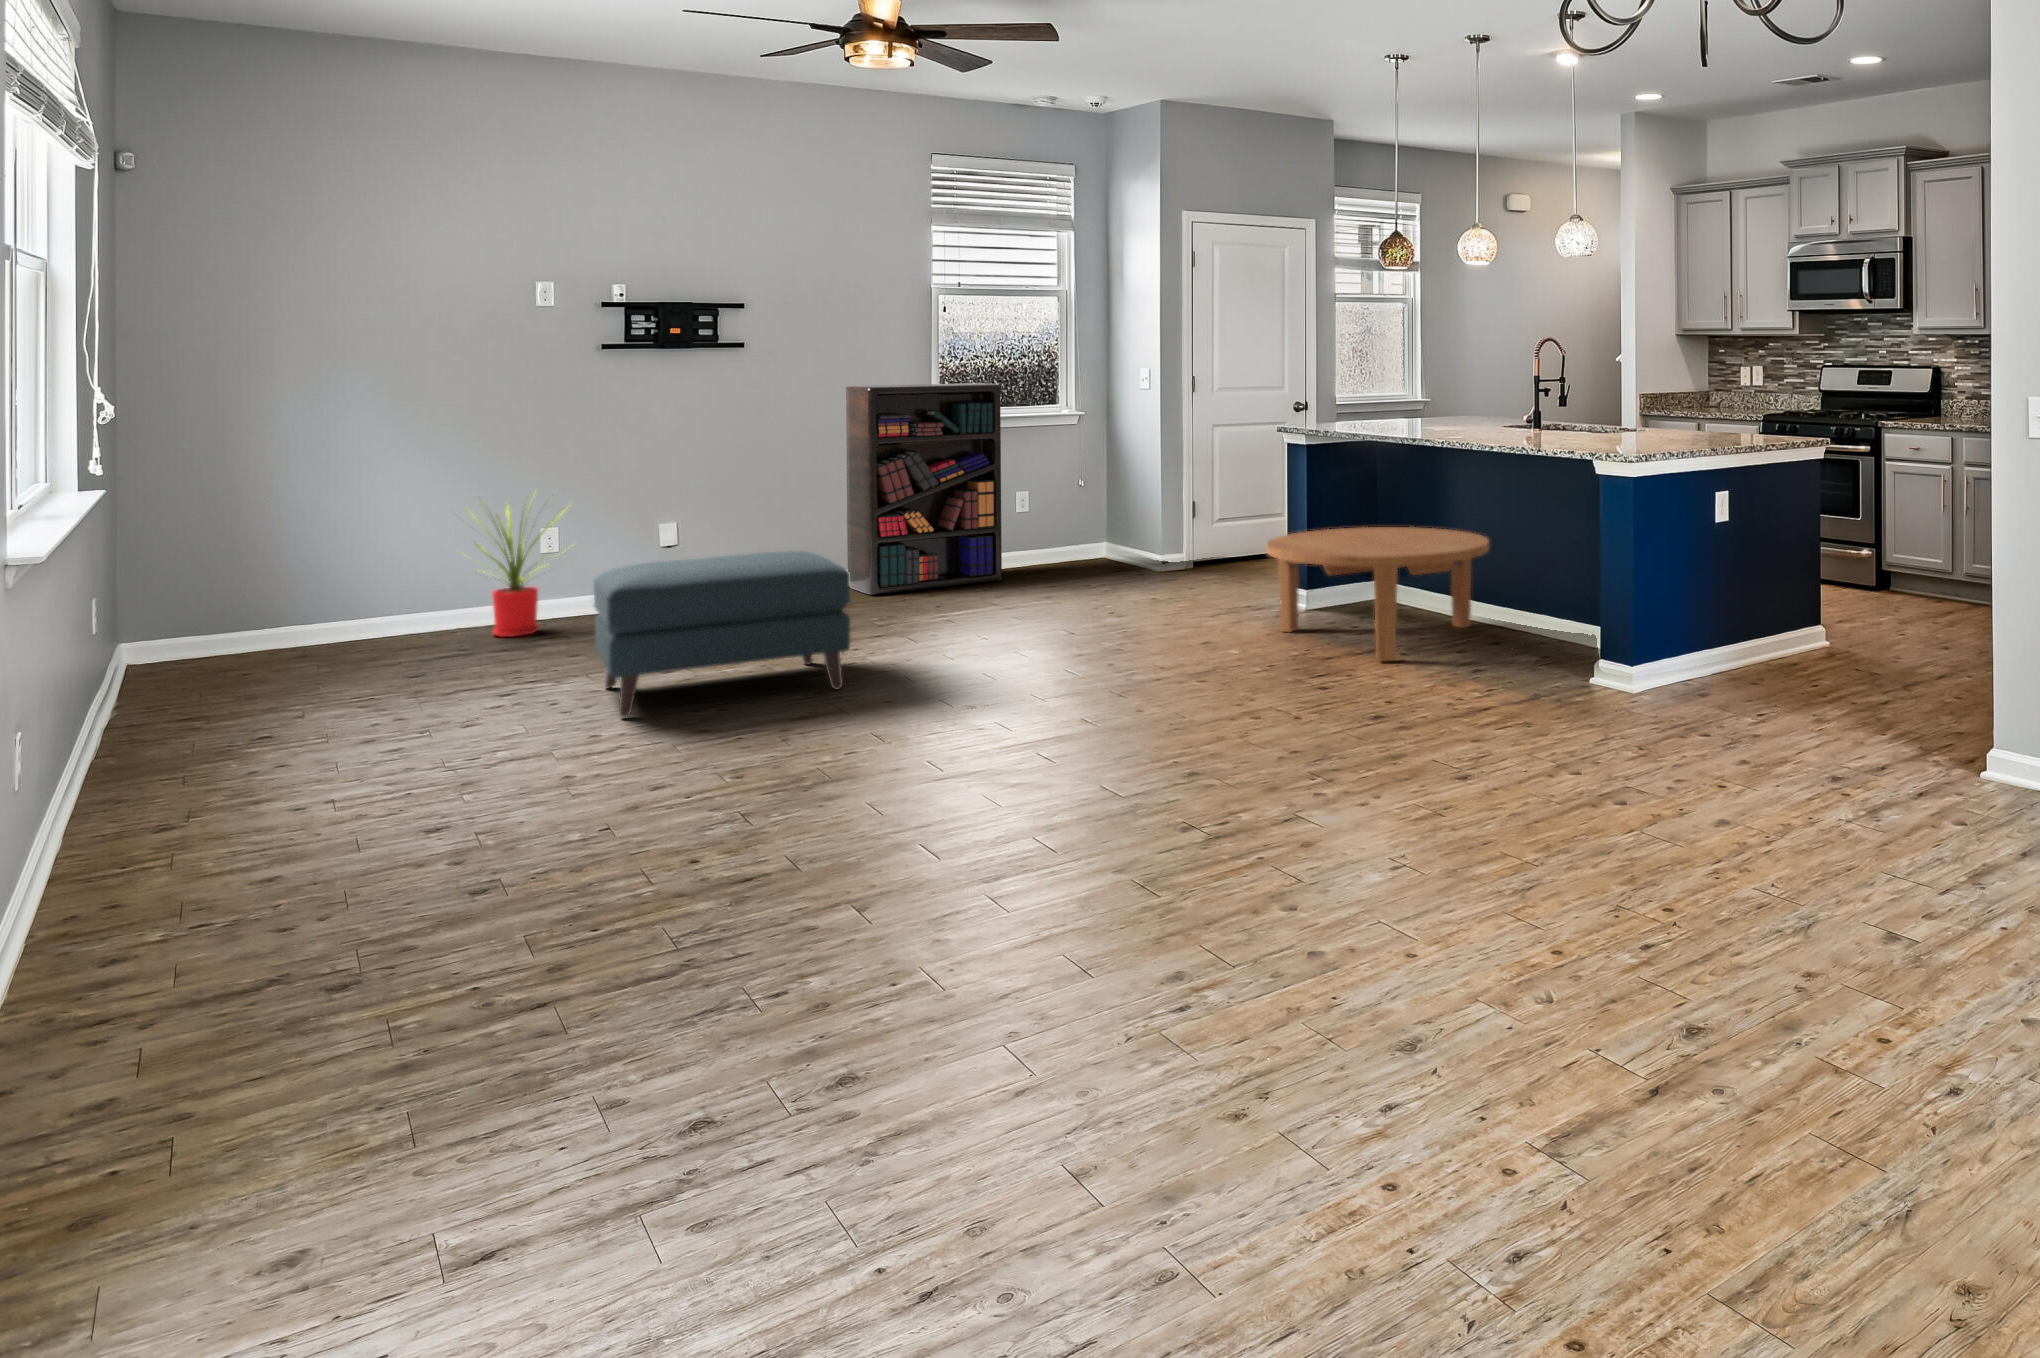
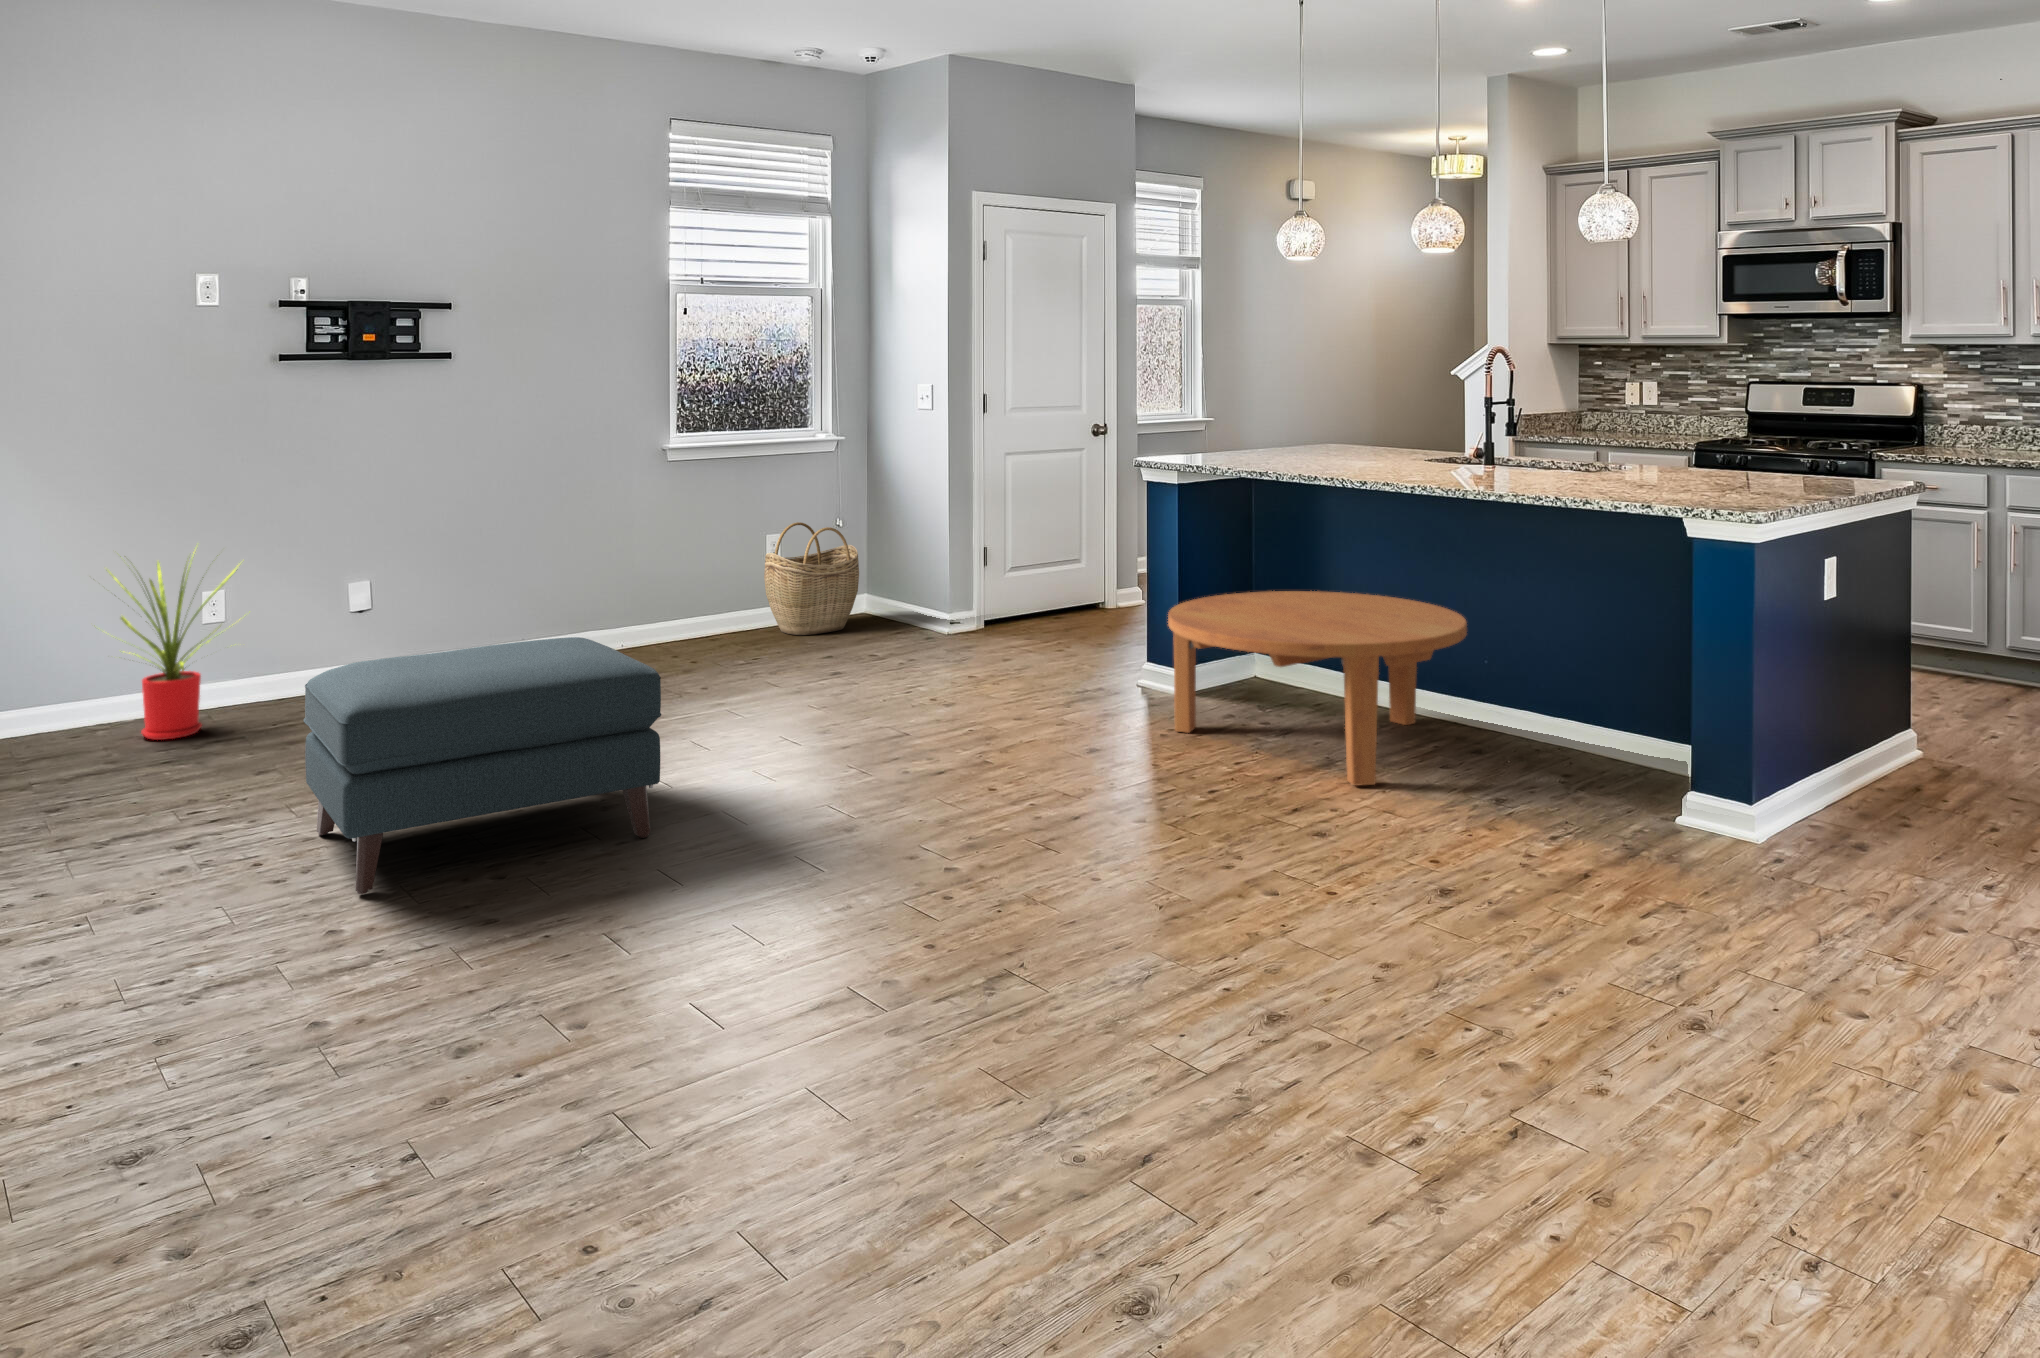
bookshelf: present [846,383,1002,595] -> none [571,402,760,670]
woven basket: none [1014,482,1093,573] -> present [764,522,859,635]

